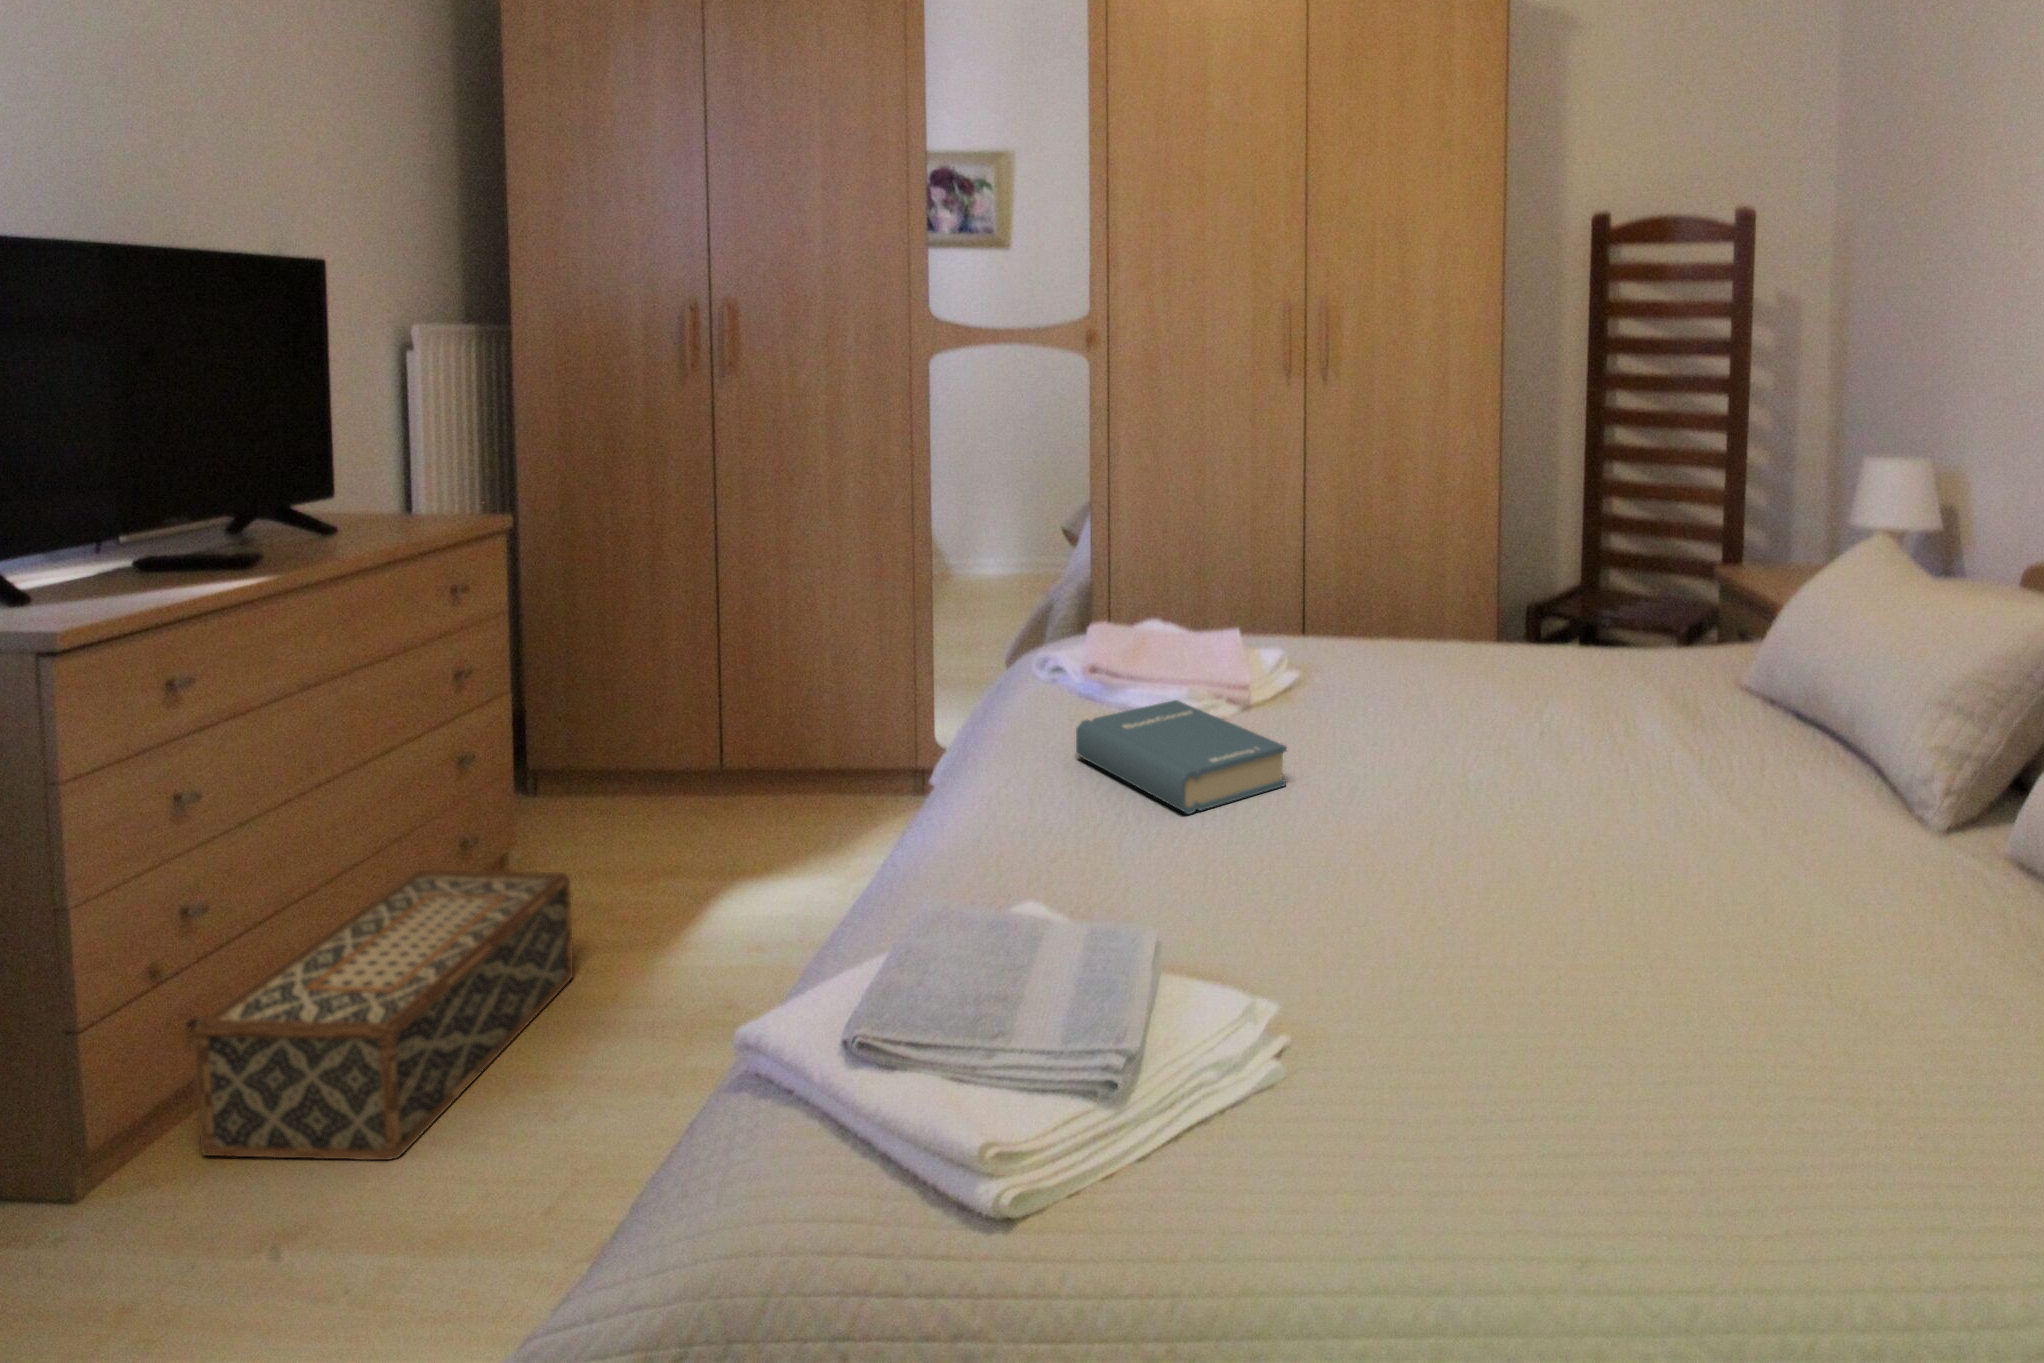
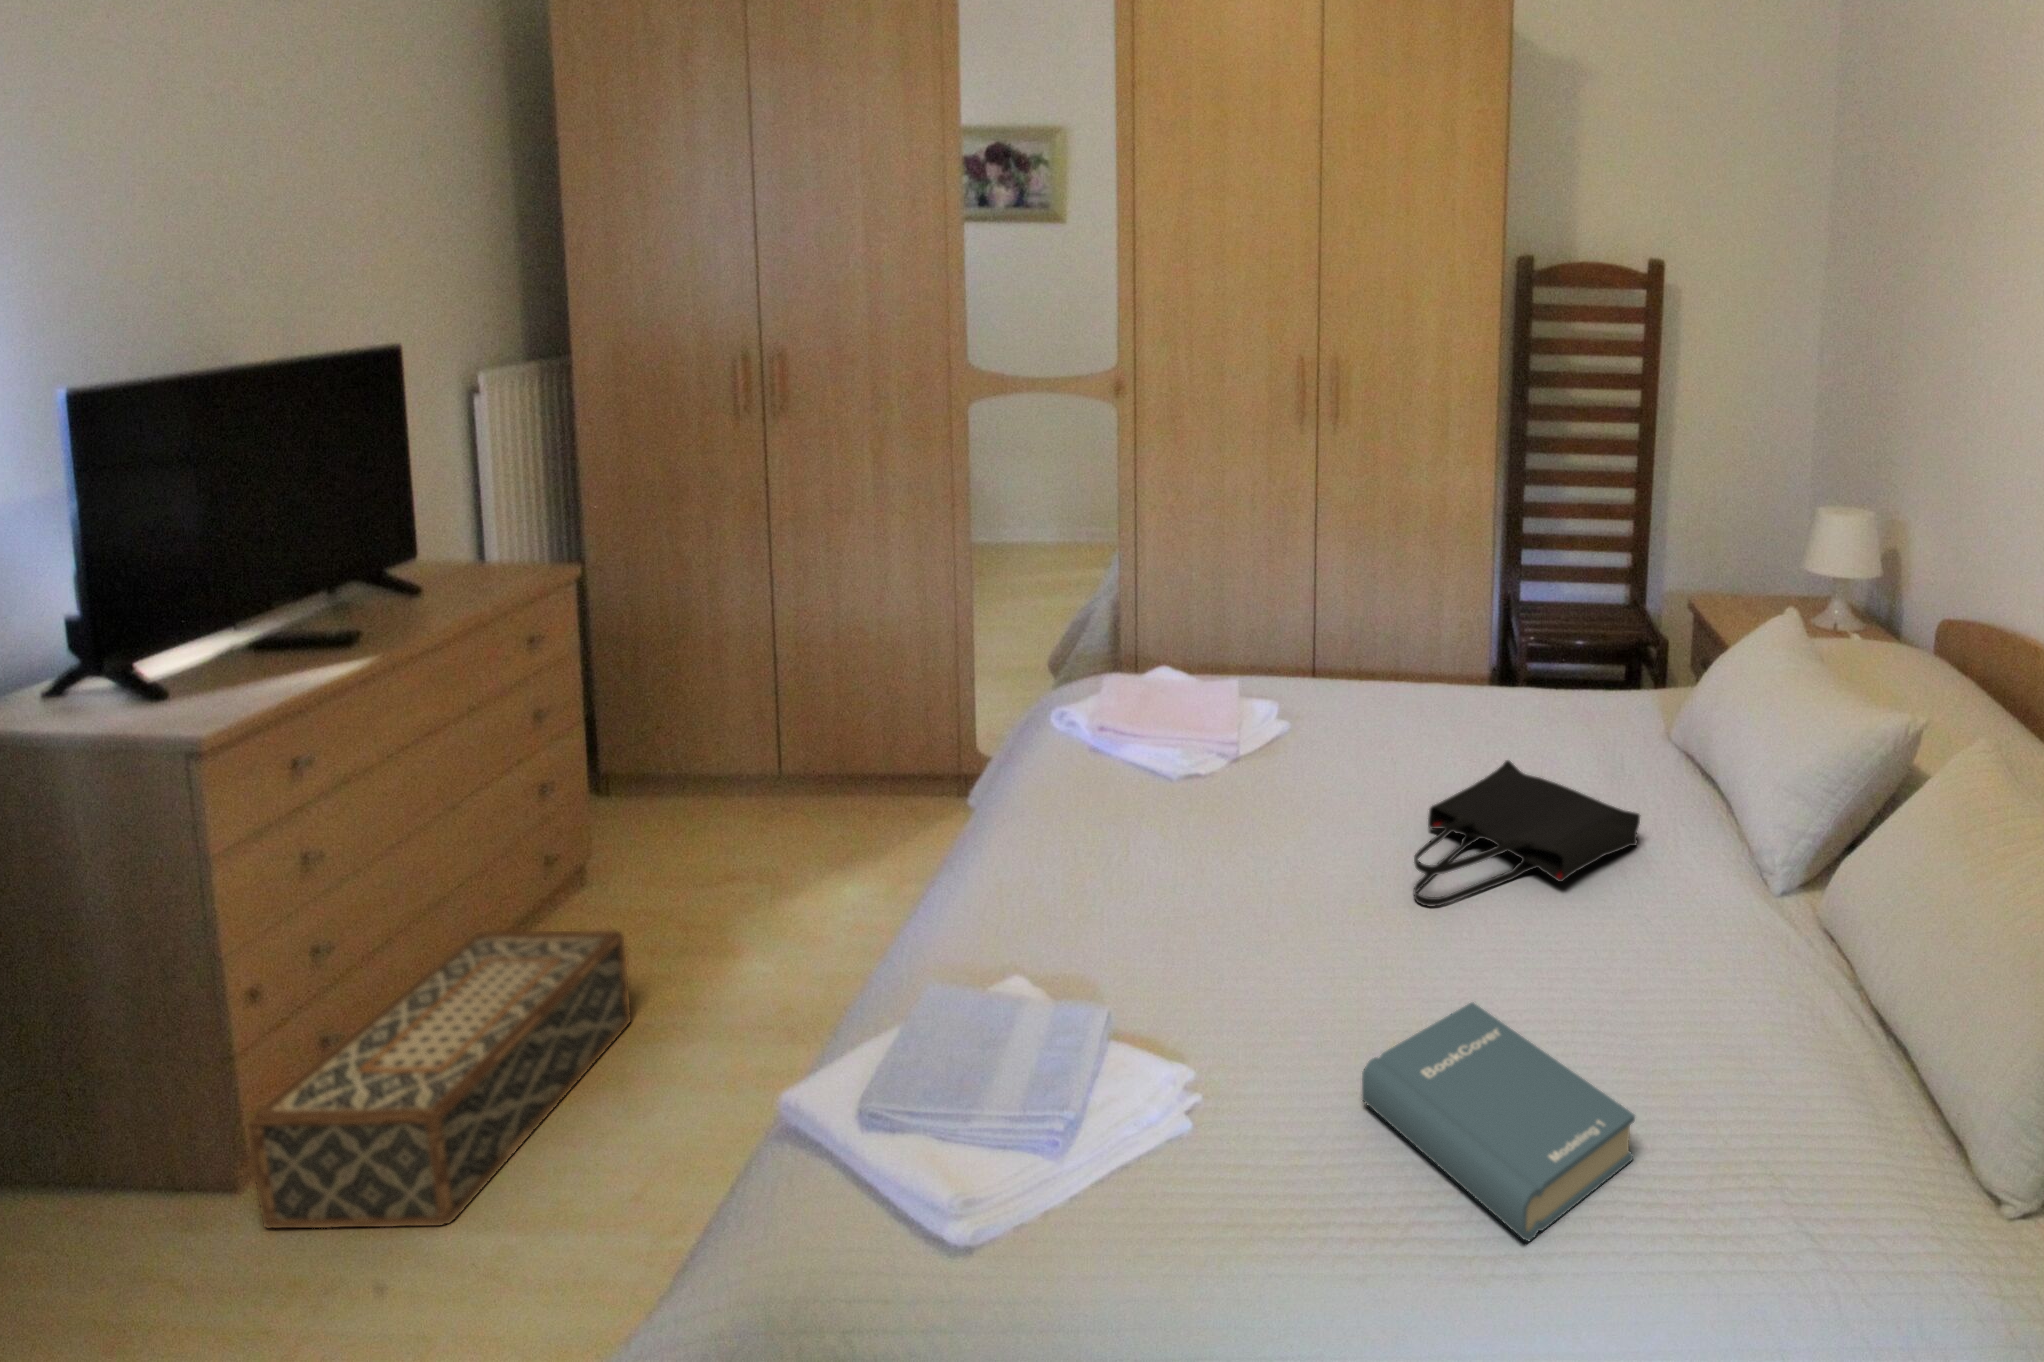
tote bag: none [1477,680,1727,806] -> present [1413,760,1640,907]
hardback book: present [1076,700,1287,814] -> present [1362,1002,1635,1242]

